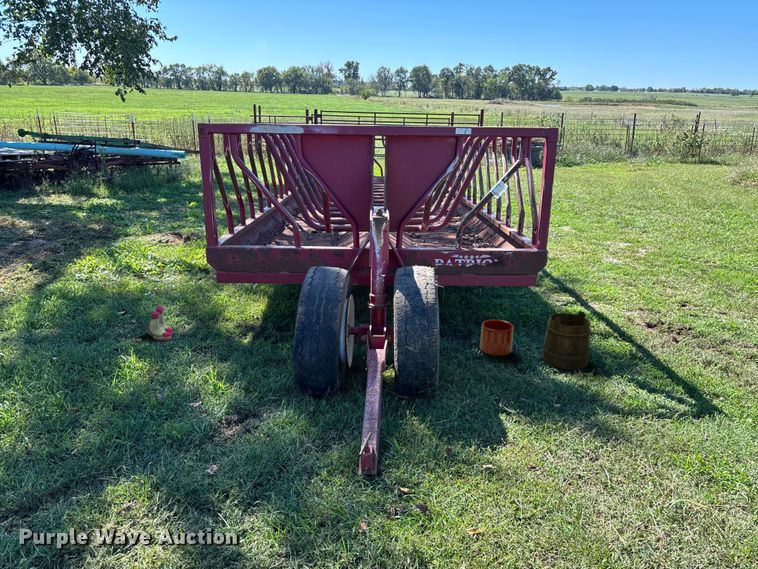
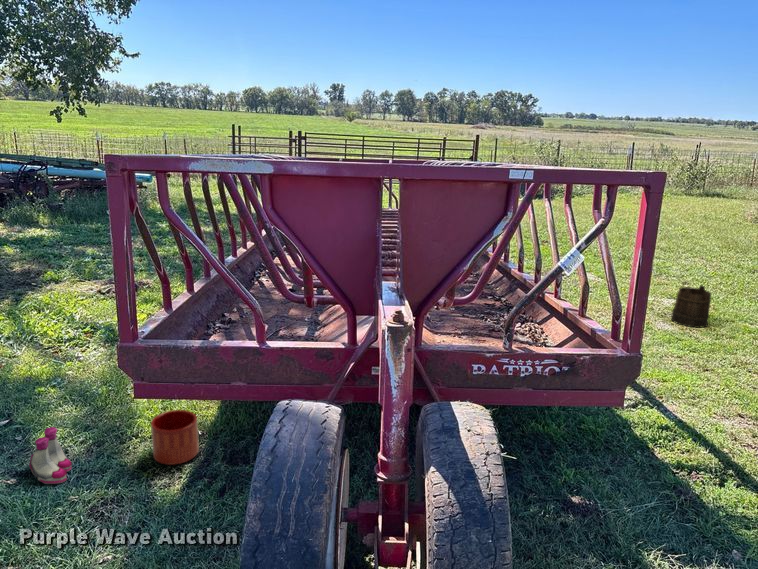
bucket: present [541,311,591,370] -> present [671,286,711,328]
planter: present [480,319,514,356] -> present [151,410,199,465]

